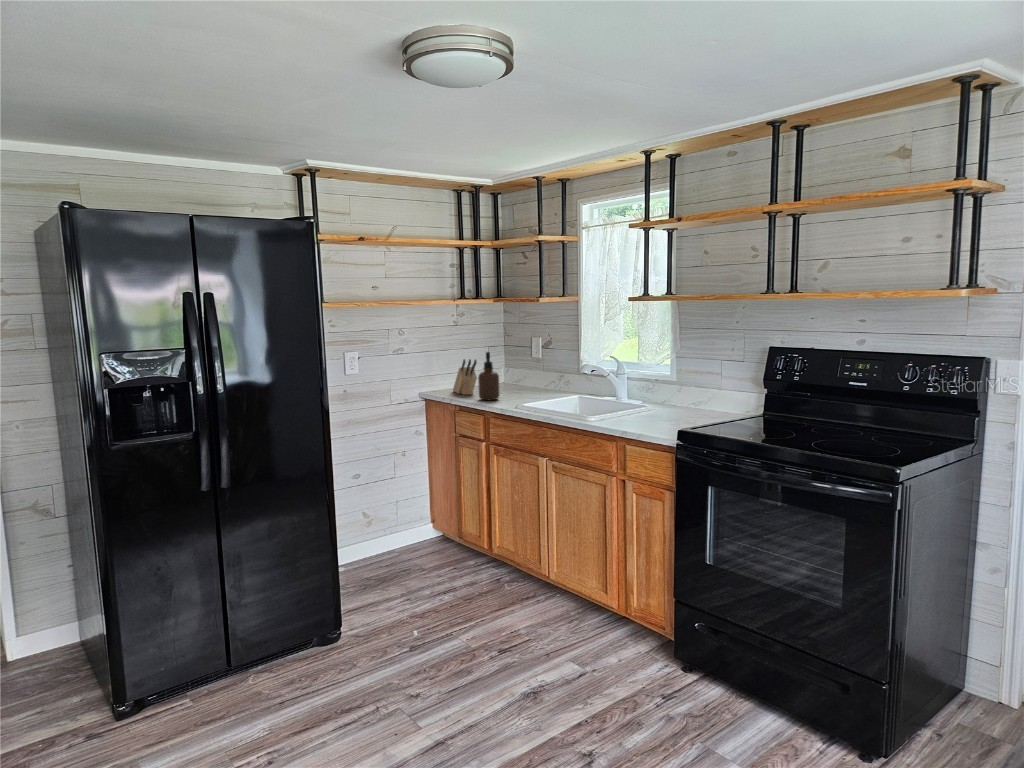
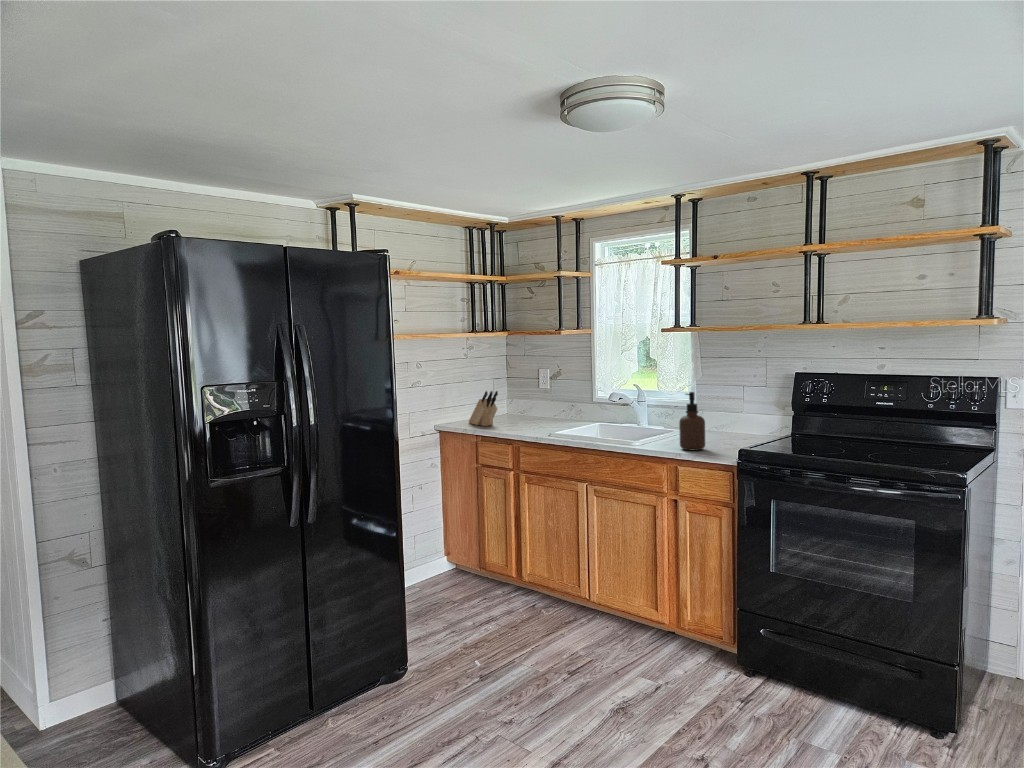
soap dispenser: present [478,352,500,400] -> present [679,392,705,450]

